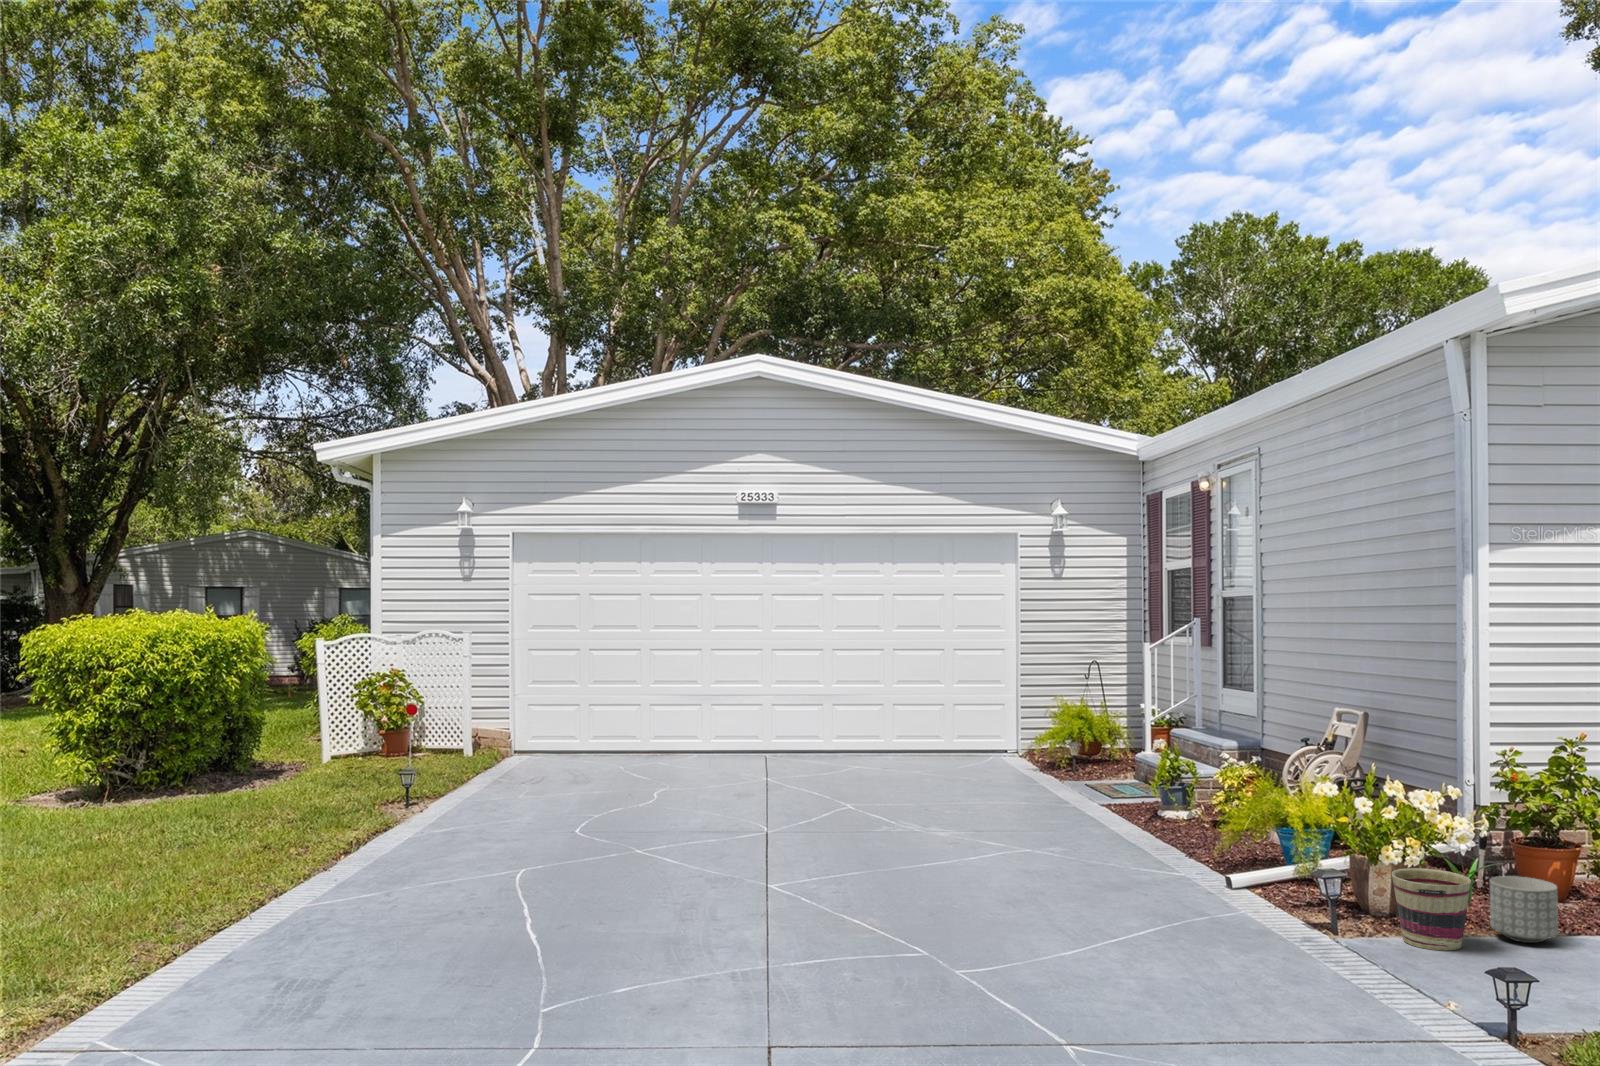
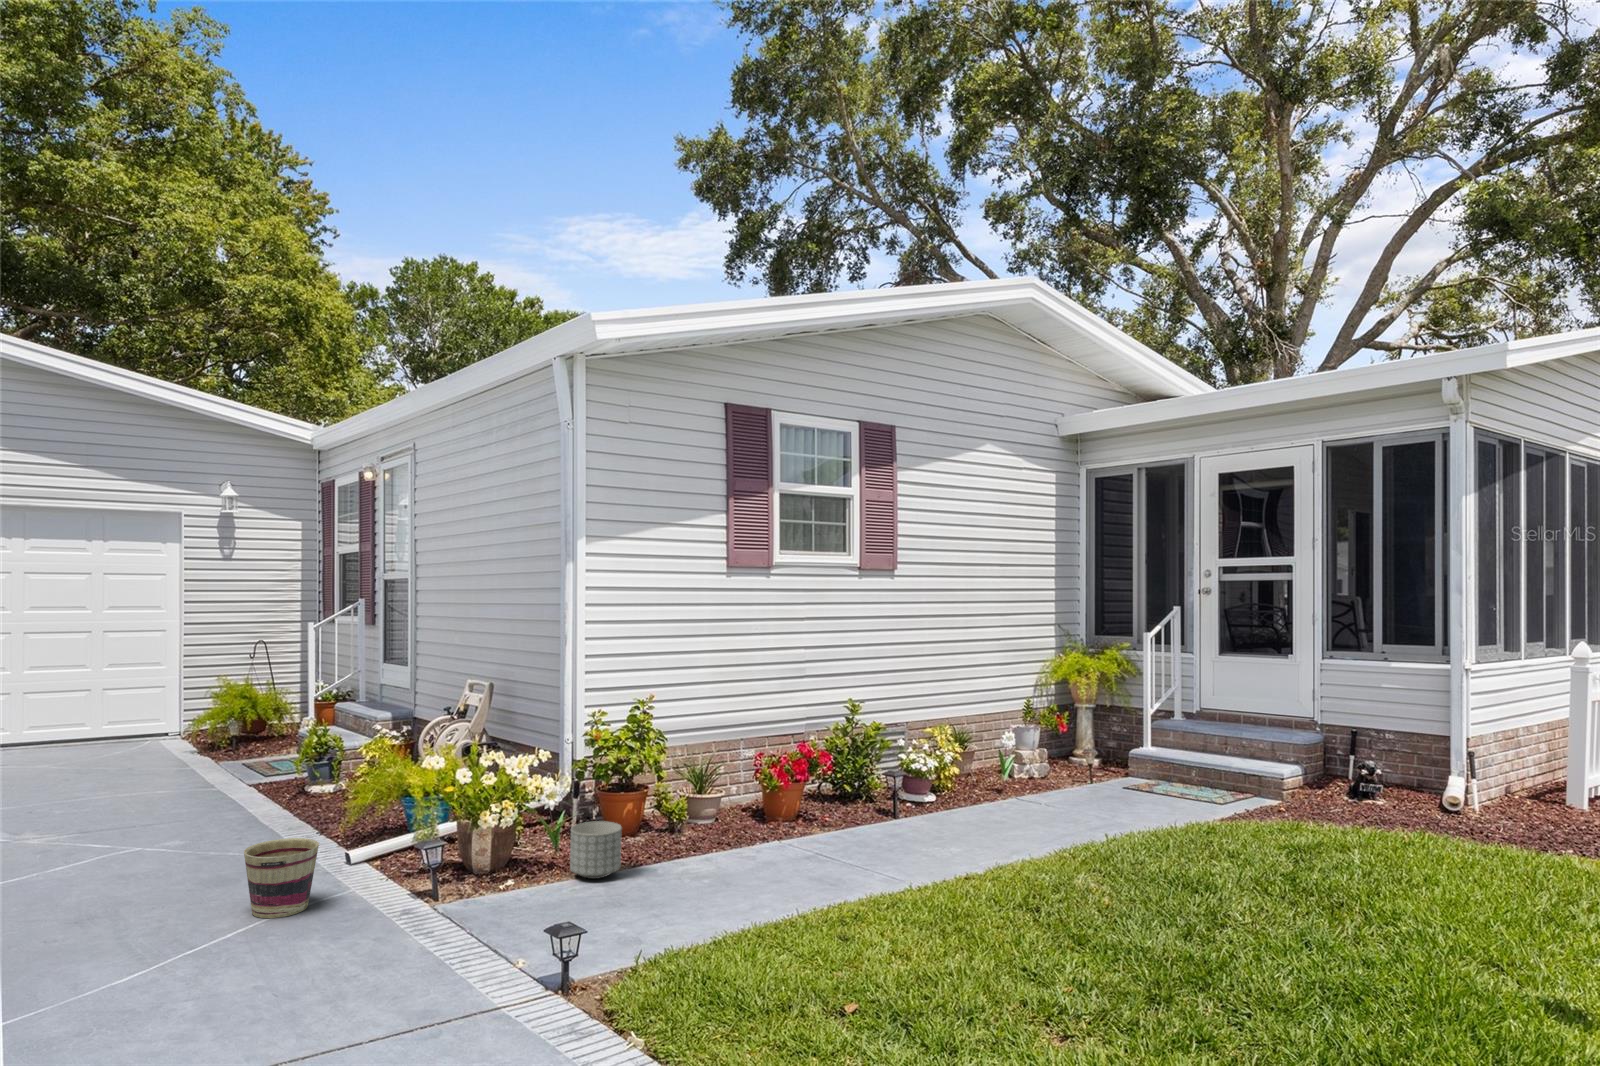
basket: present [1392,868,1471,950] -> present [244,838,319,918]

